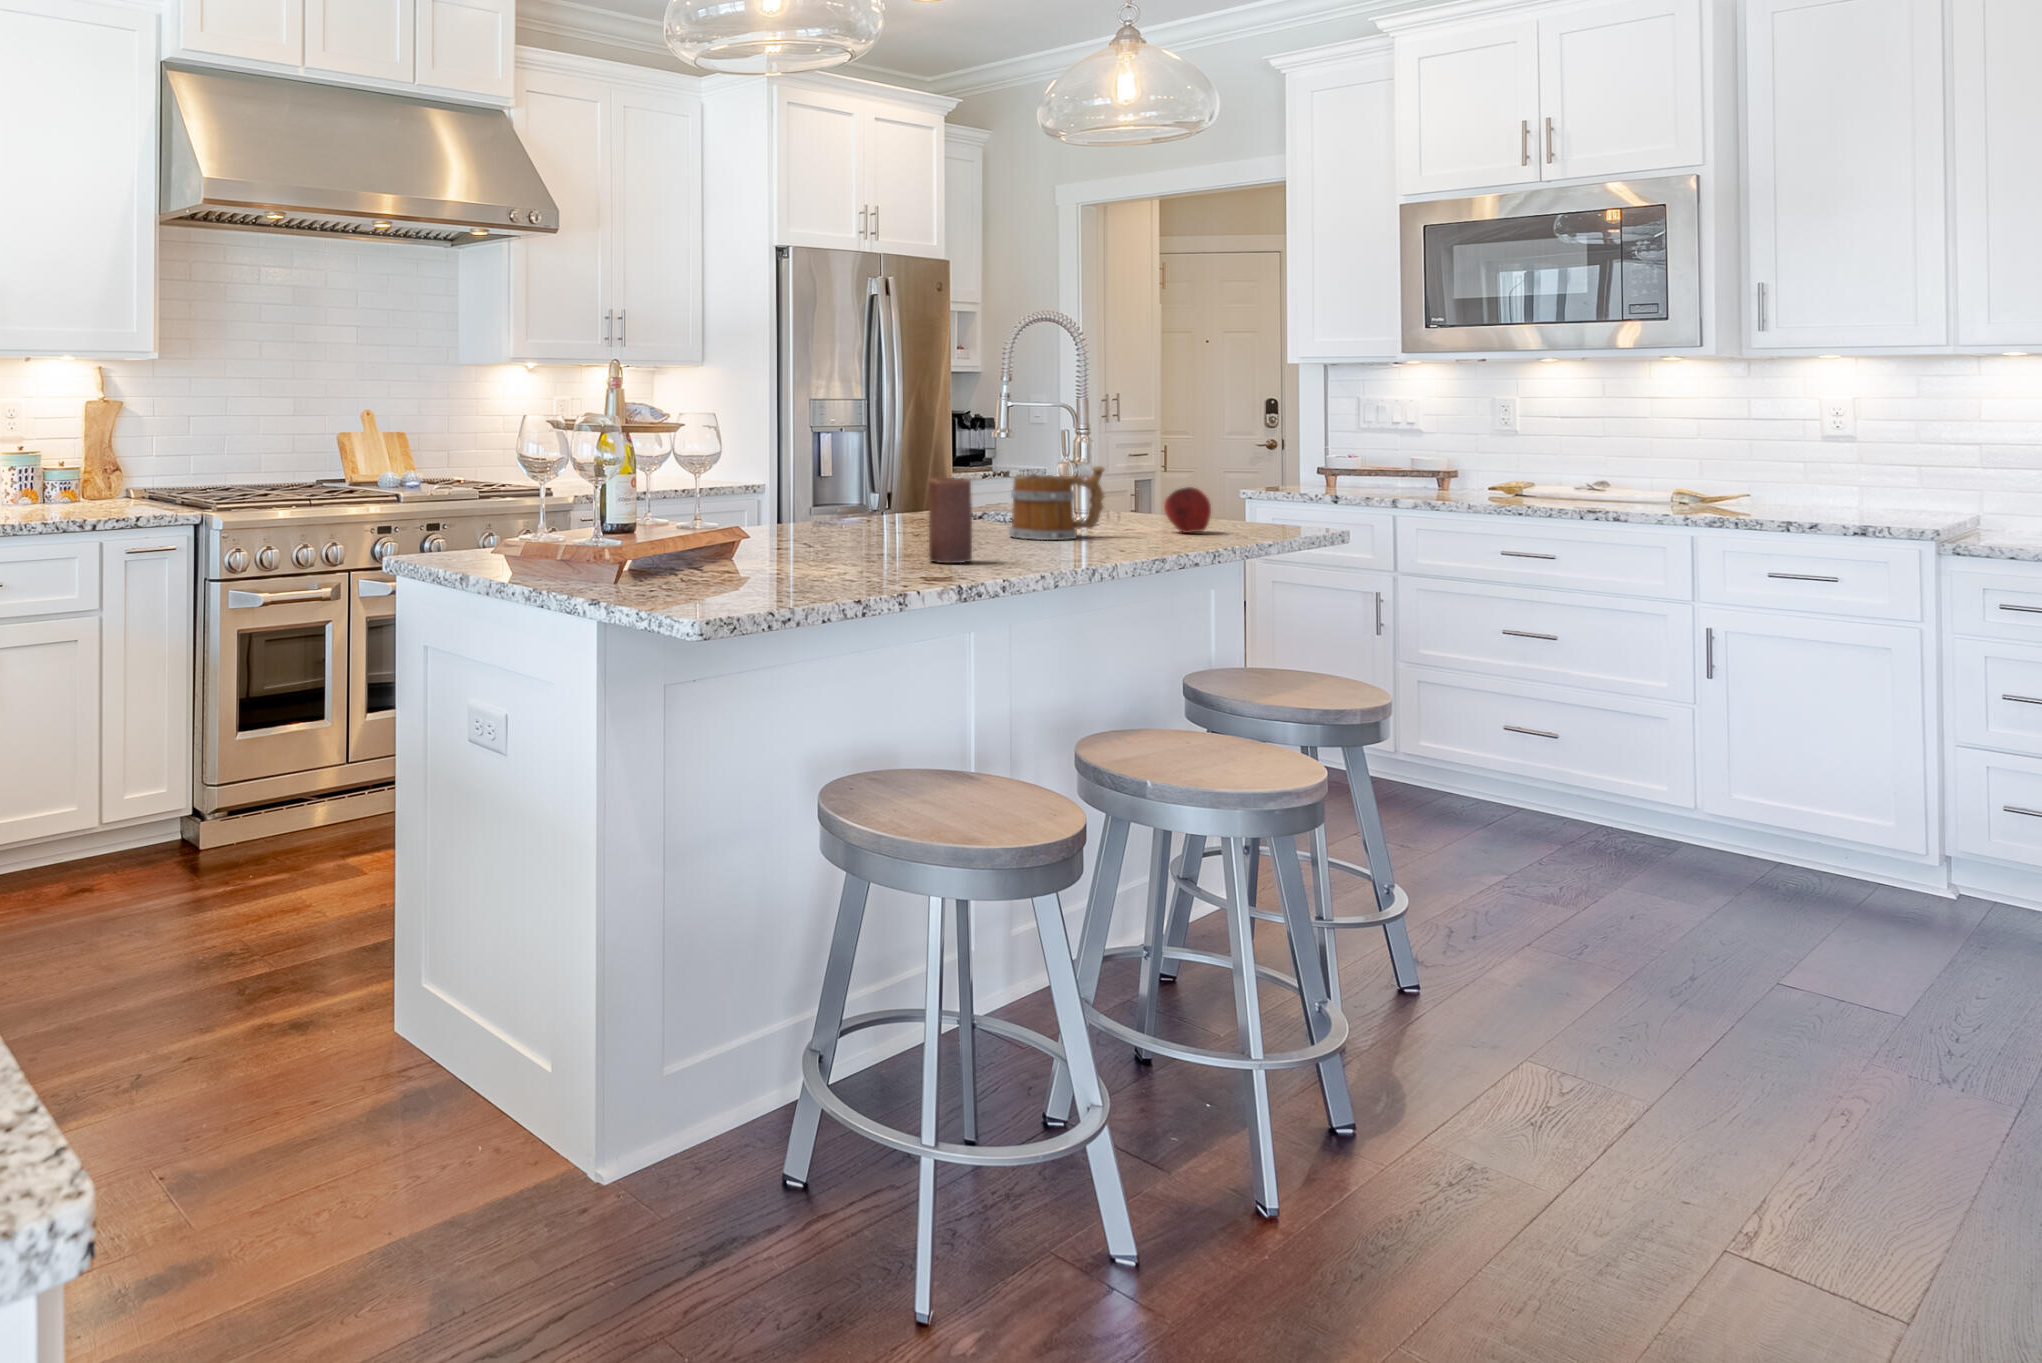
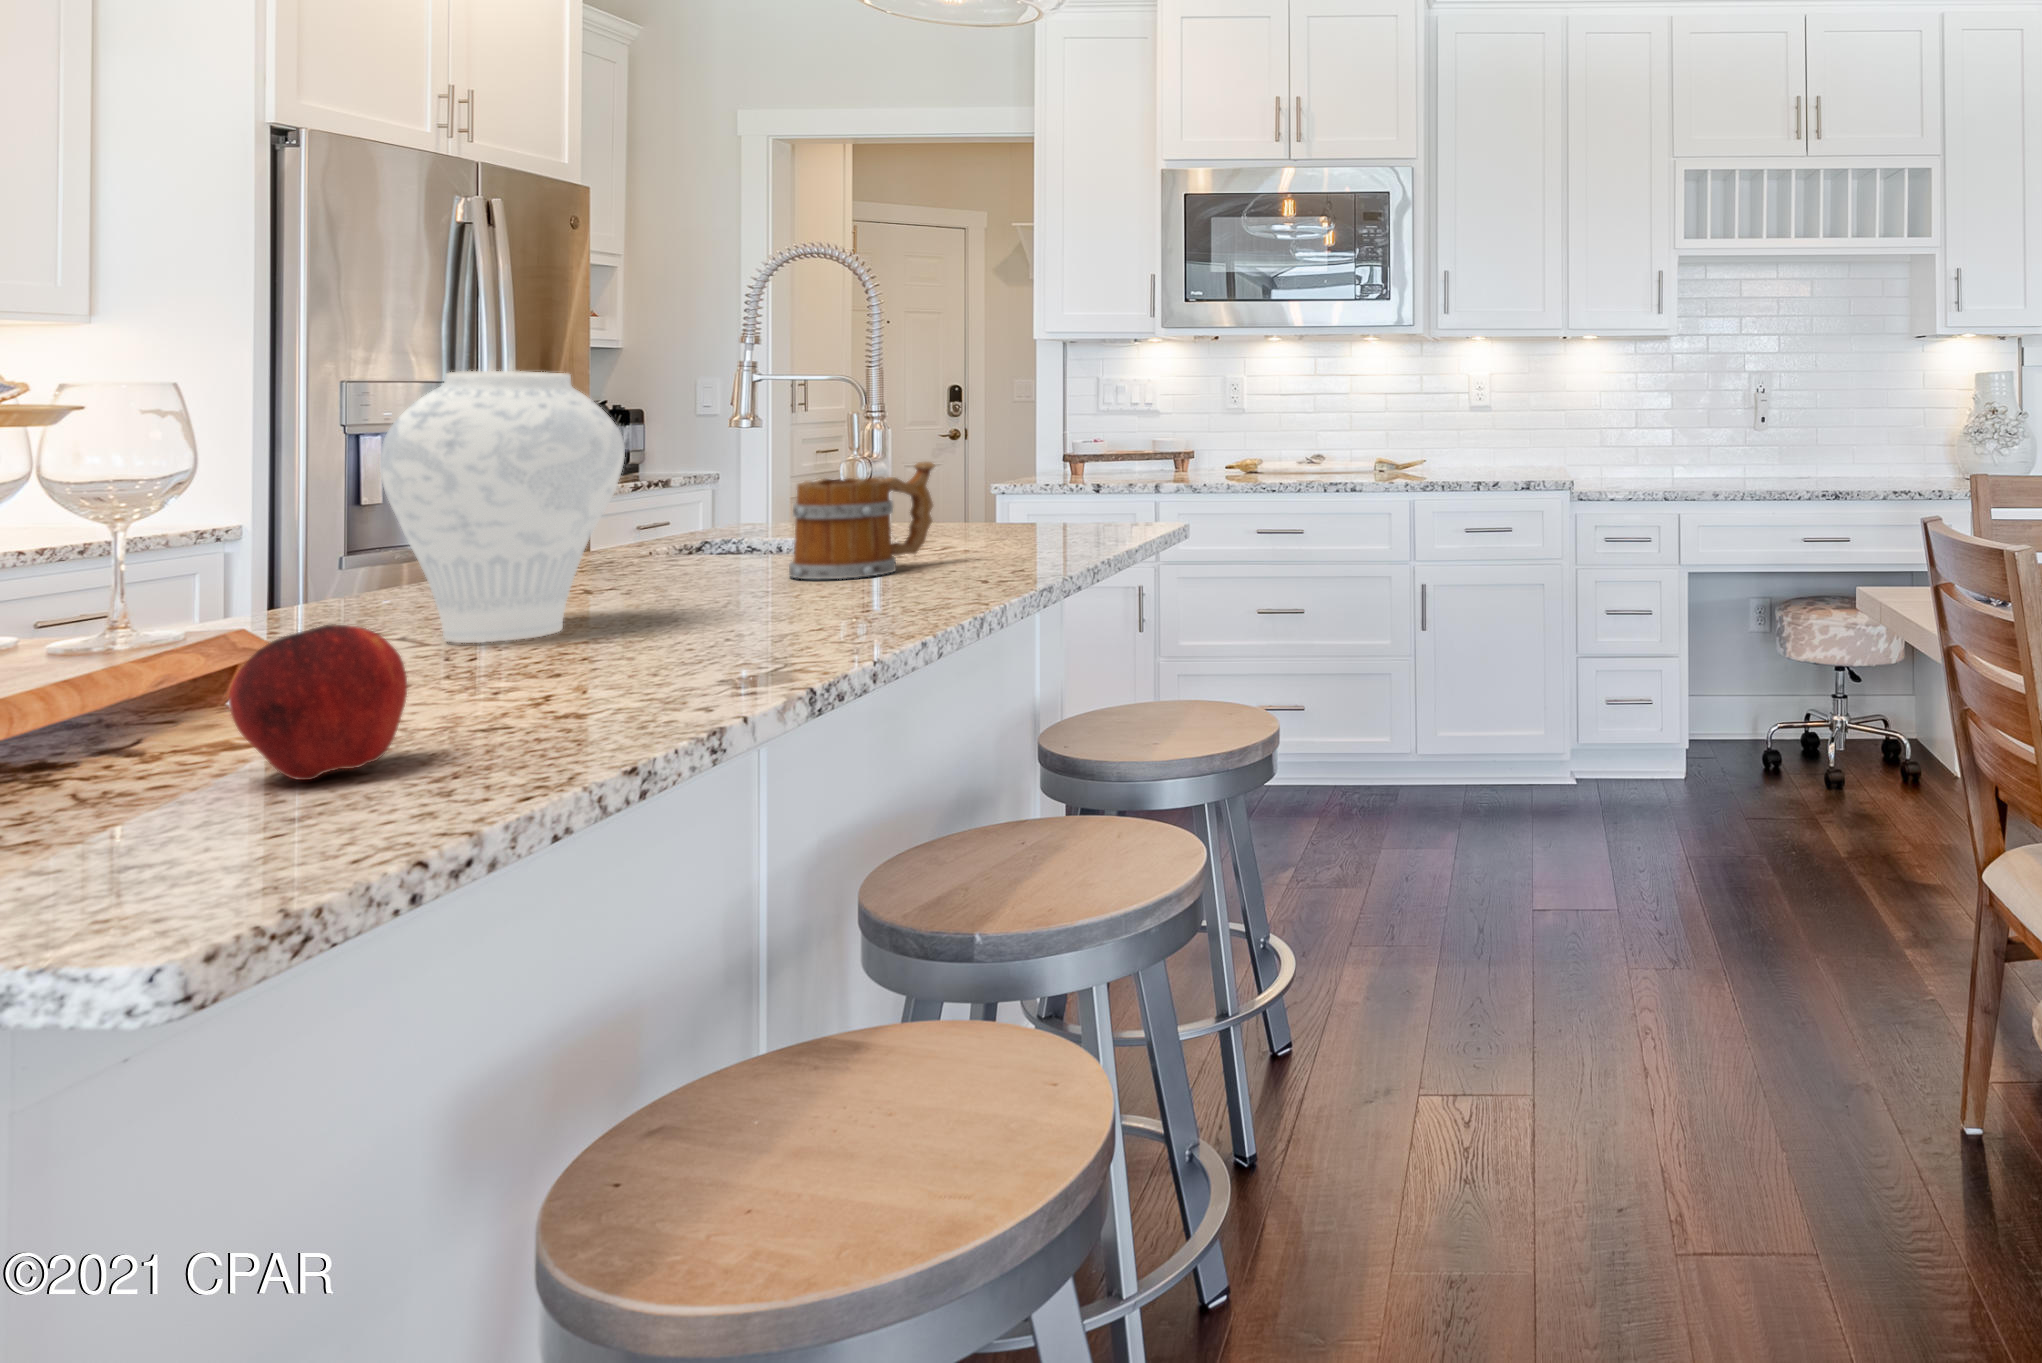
vase: none [791,407,900,550] -> present [380,371,625,643]
candle: present [929,478,972,563] -> none [703,491,786,645]
apple: present [1164,487,1211,533] -> present [229,625,407,780]

